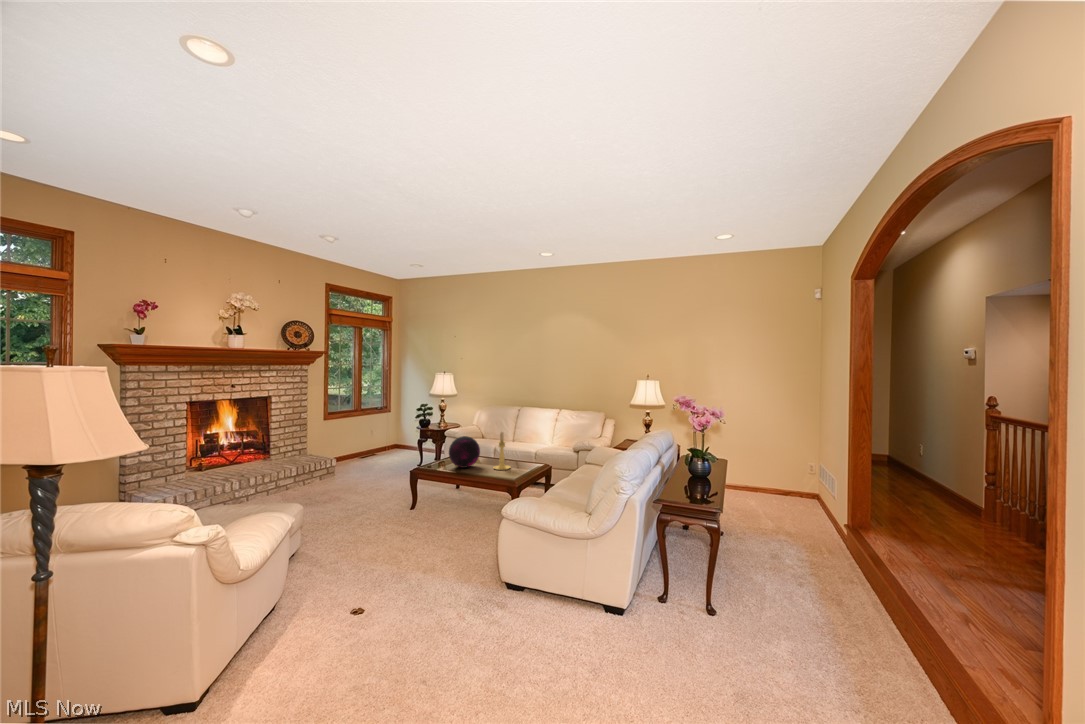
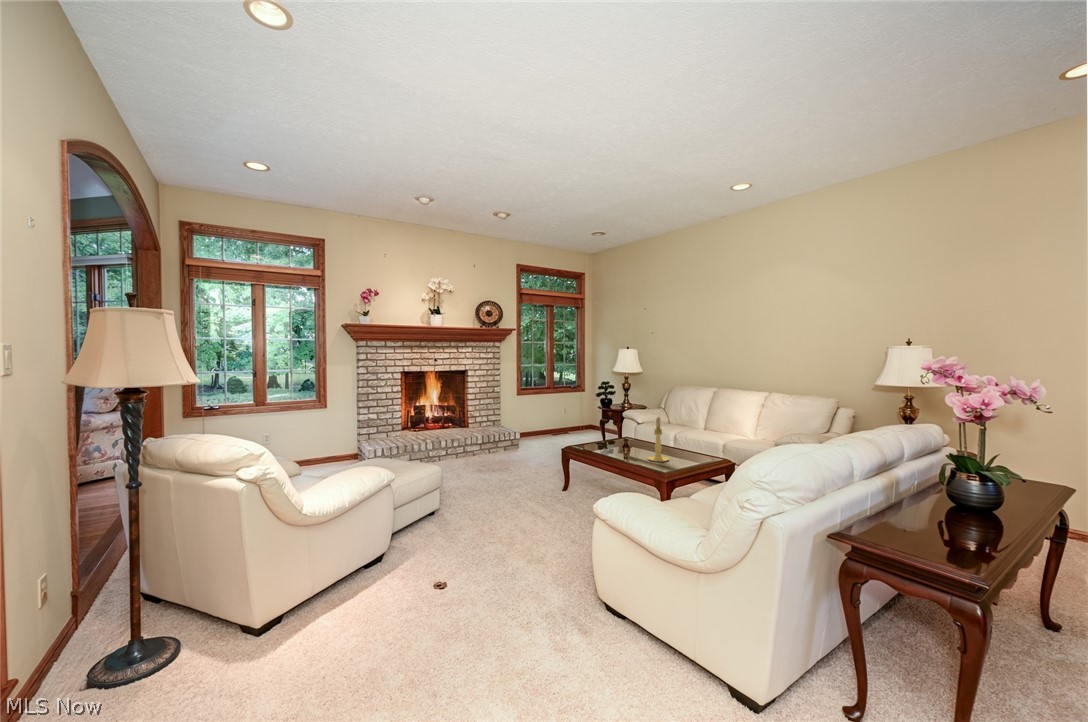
decorative orb: present [449,436,480,468] -> none [600,418,636,454]

